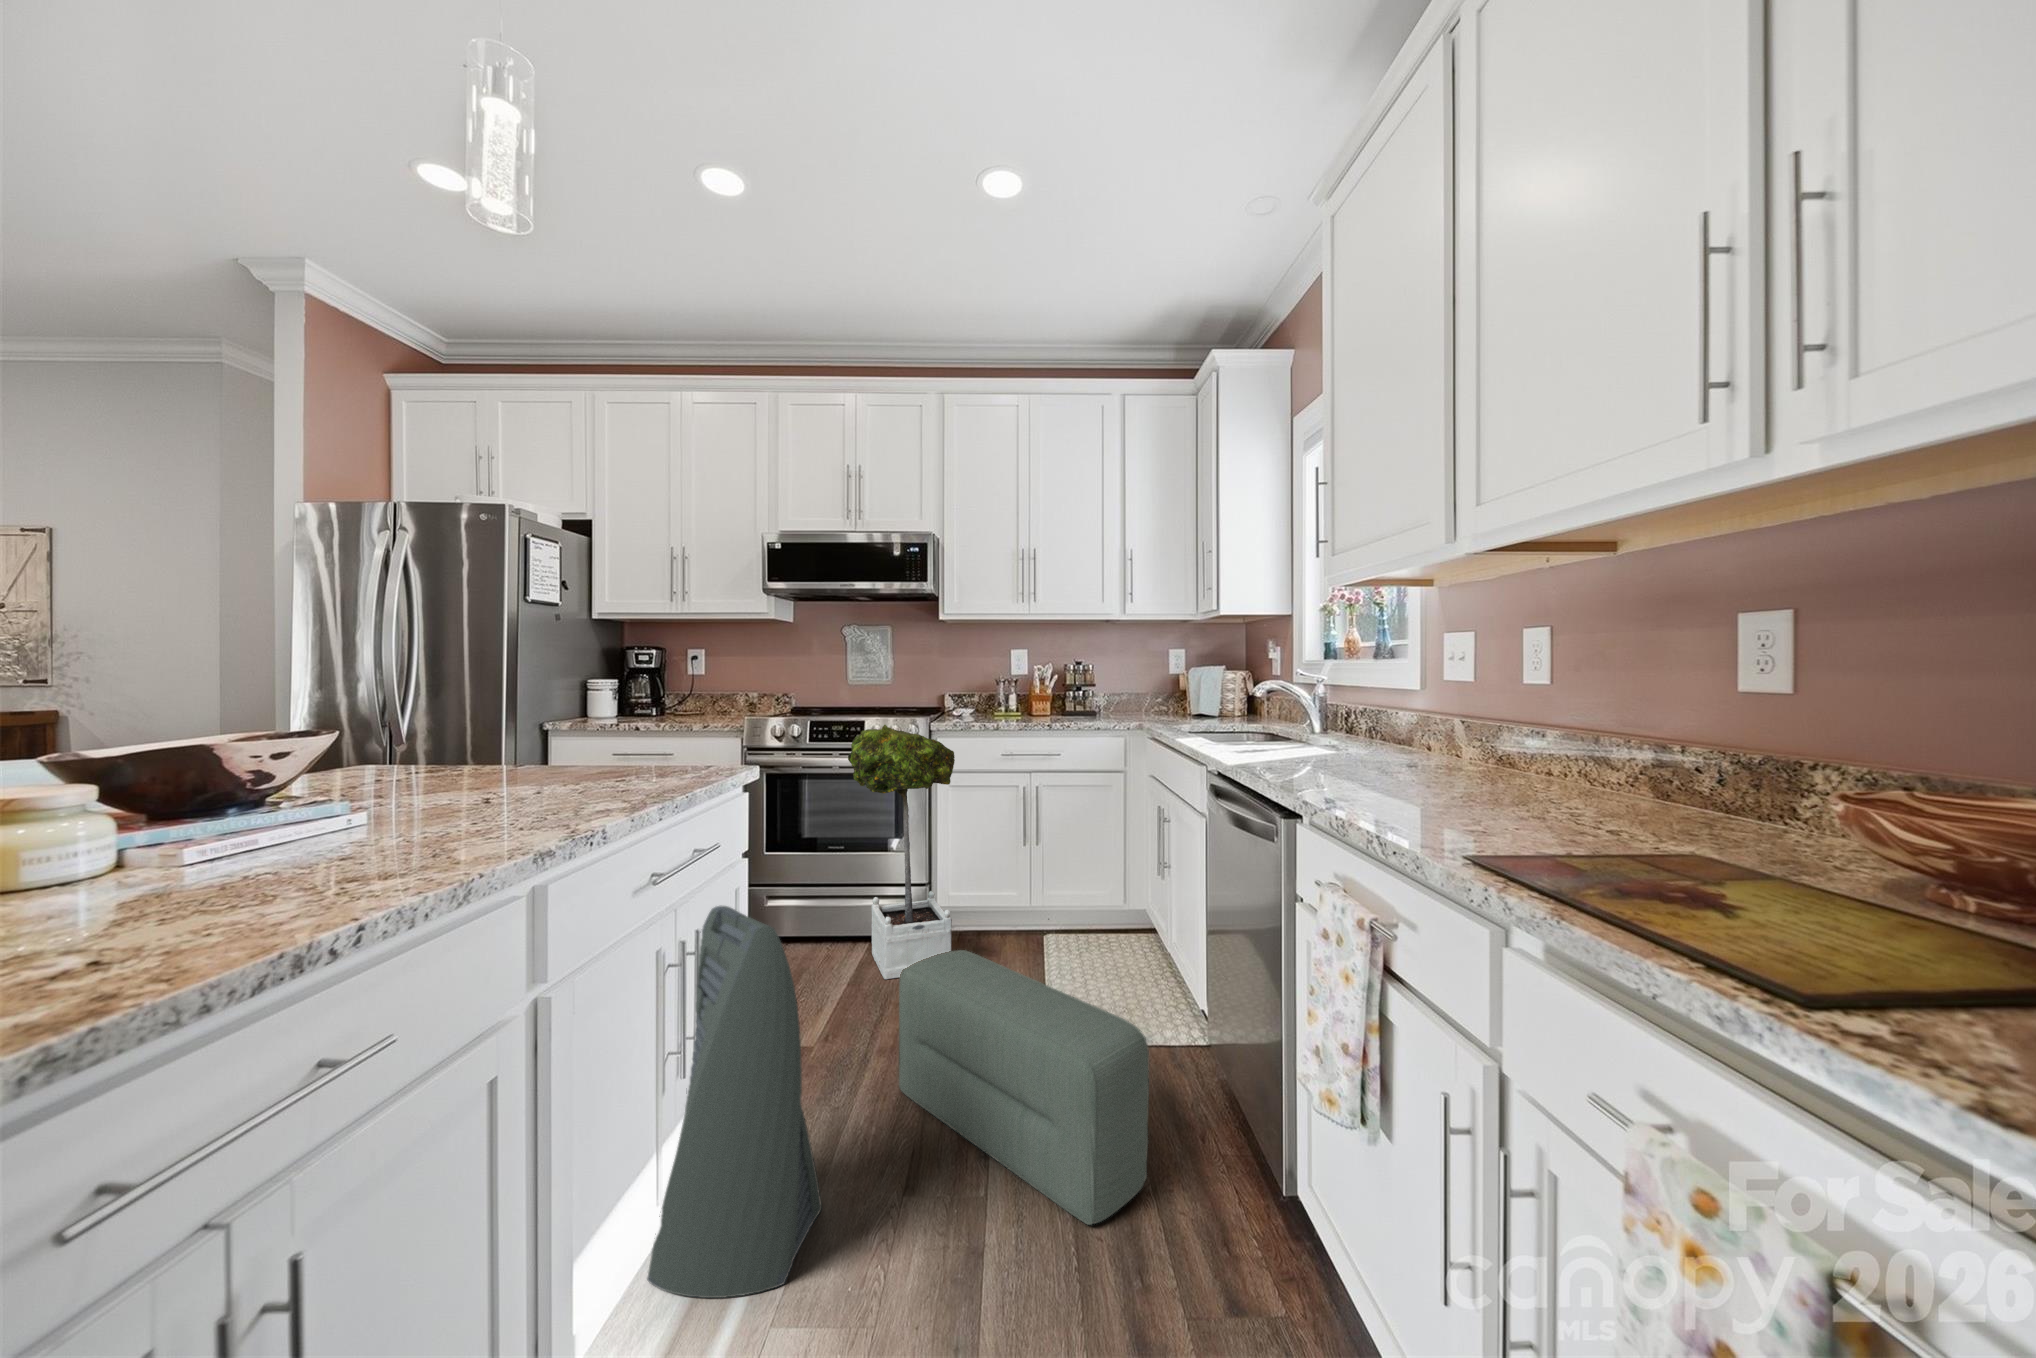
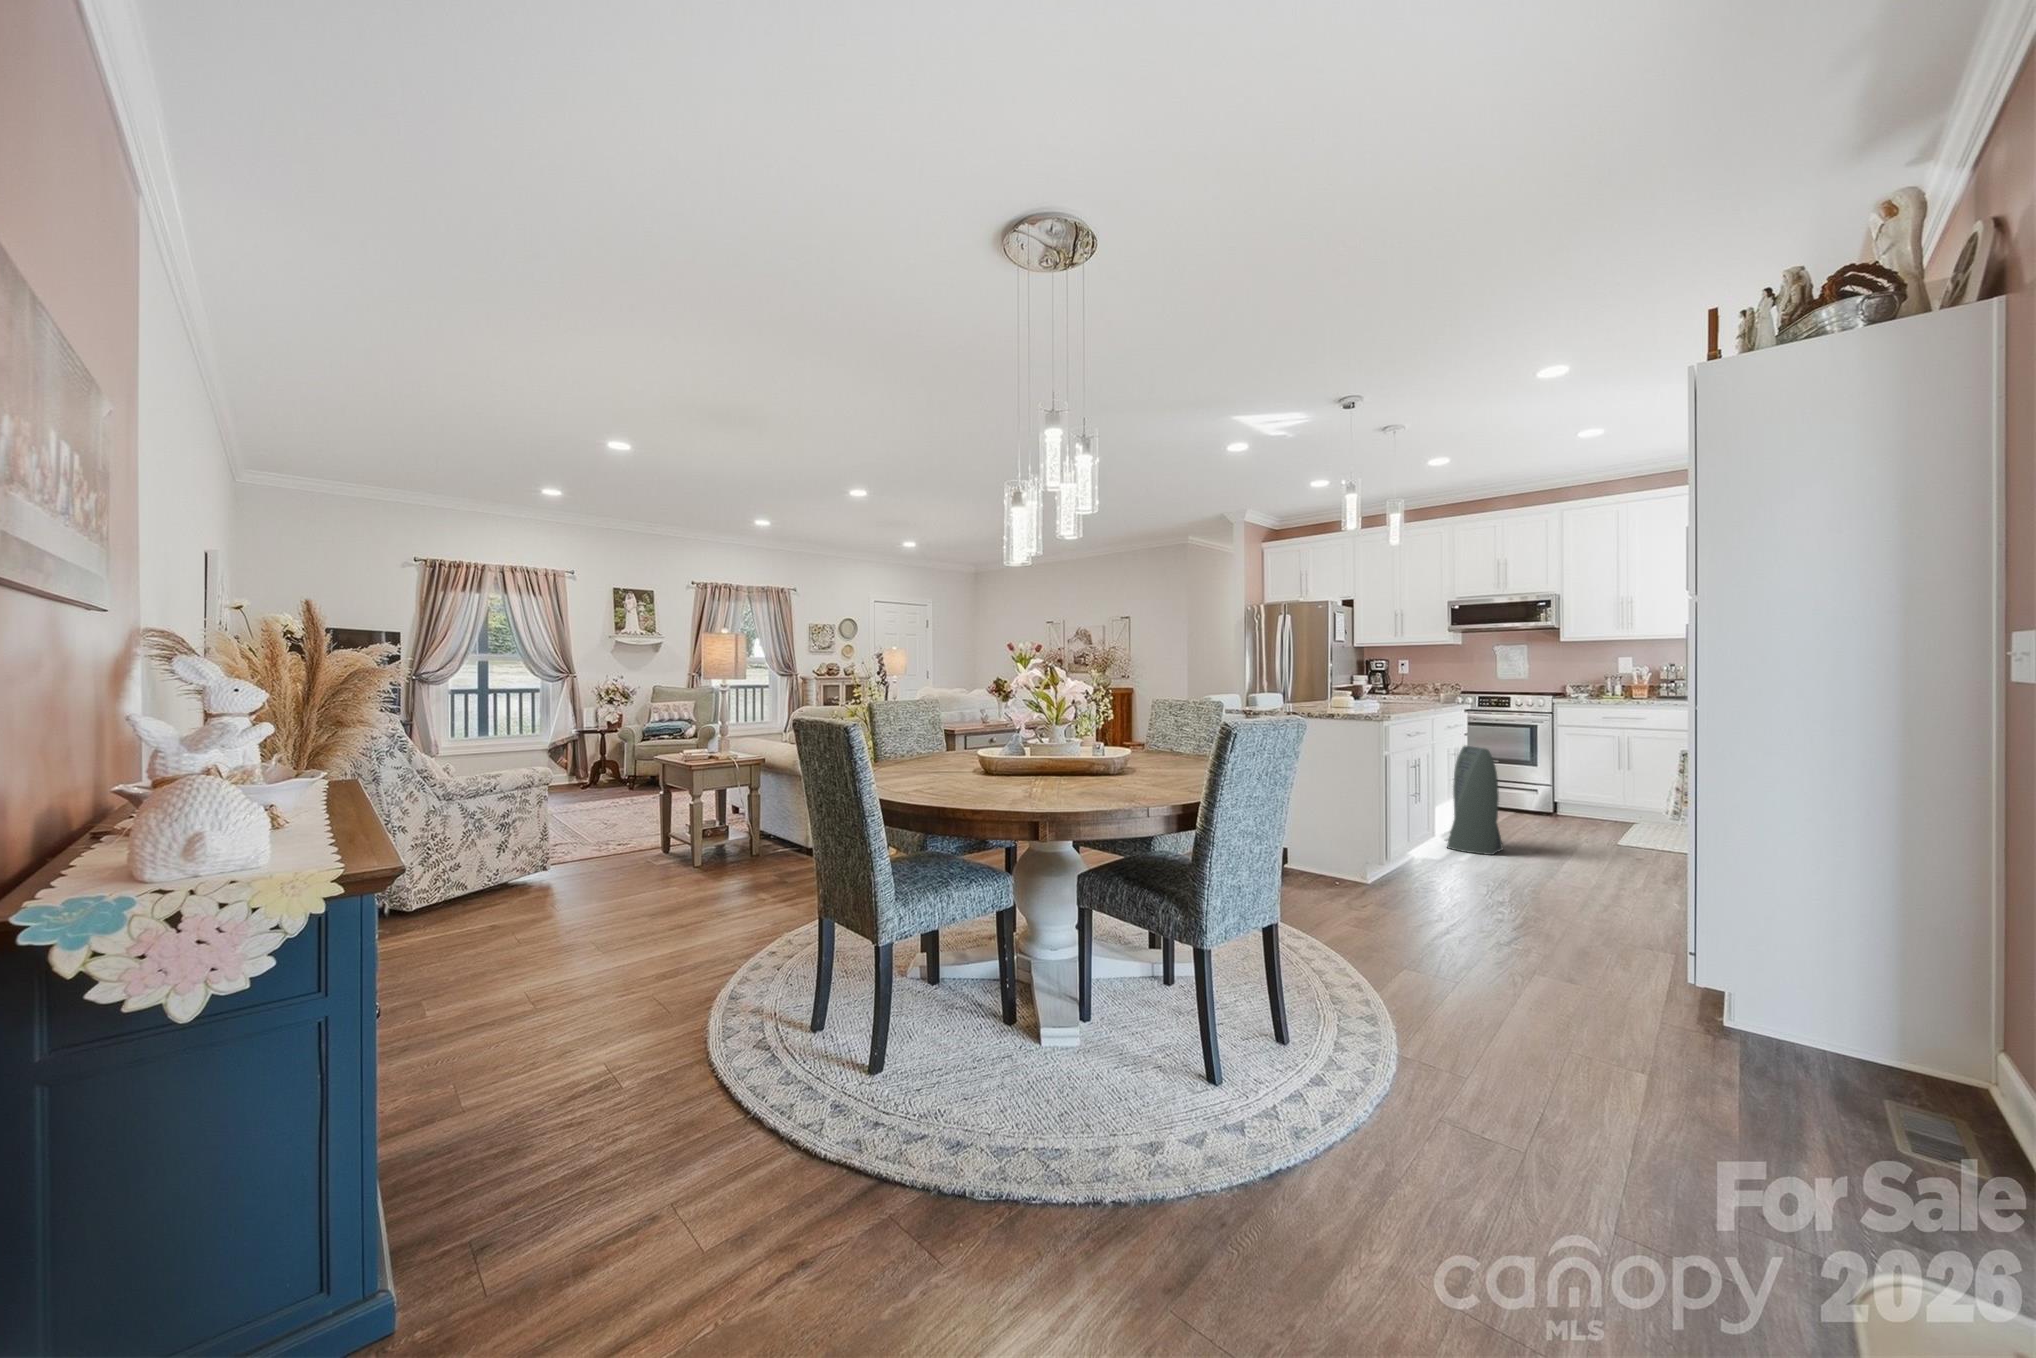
potted tree: present [848,725,955,979] -> none [1503,697,1567,823]
pouf: present [899,950,1149,1225] -> none [1534,789,1648,867]

